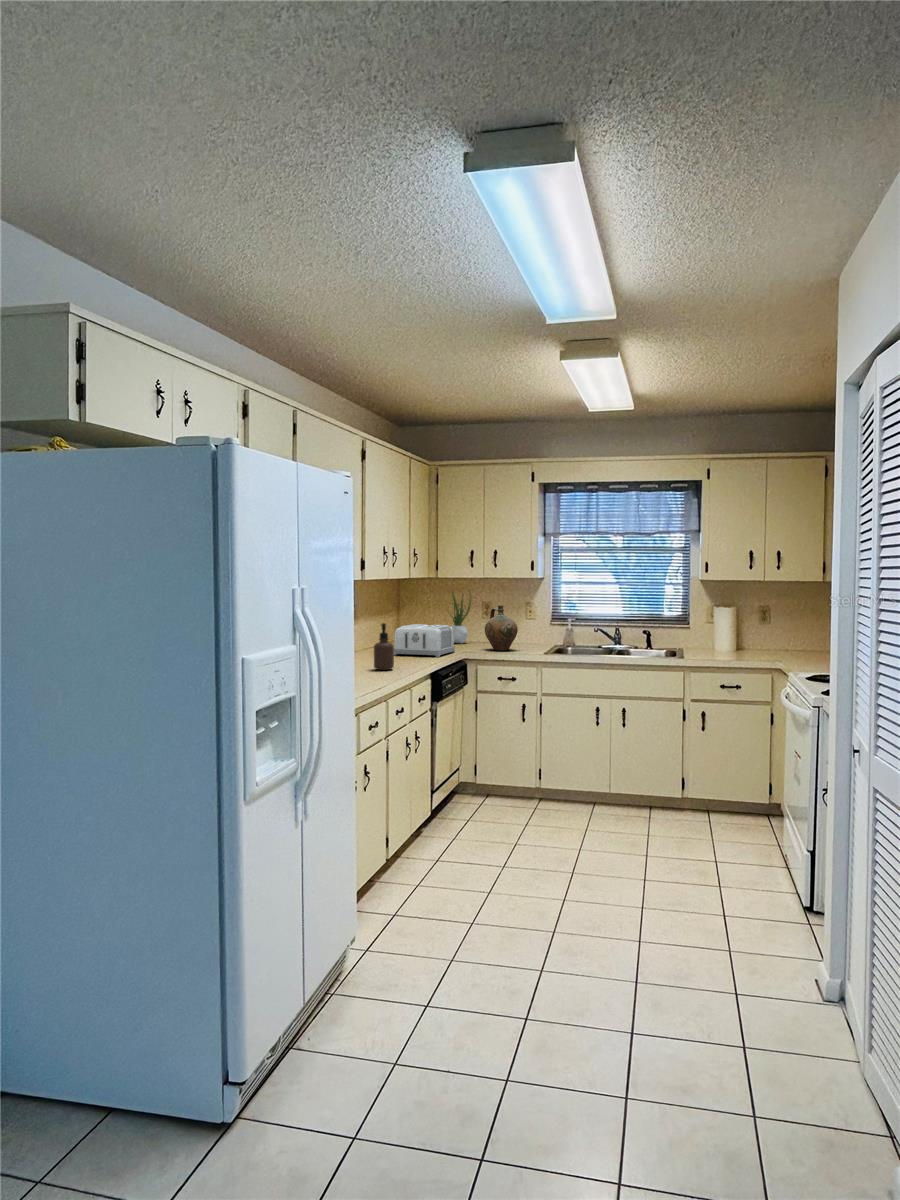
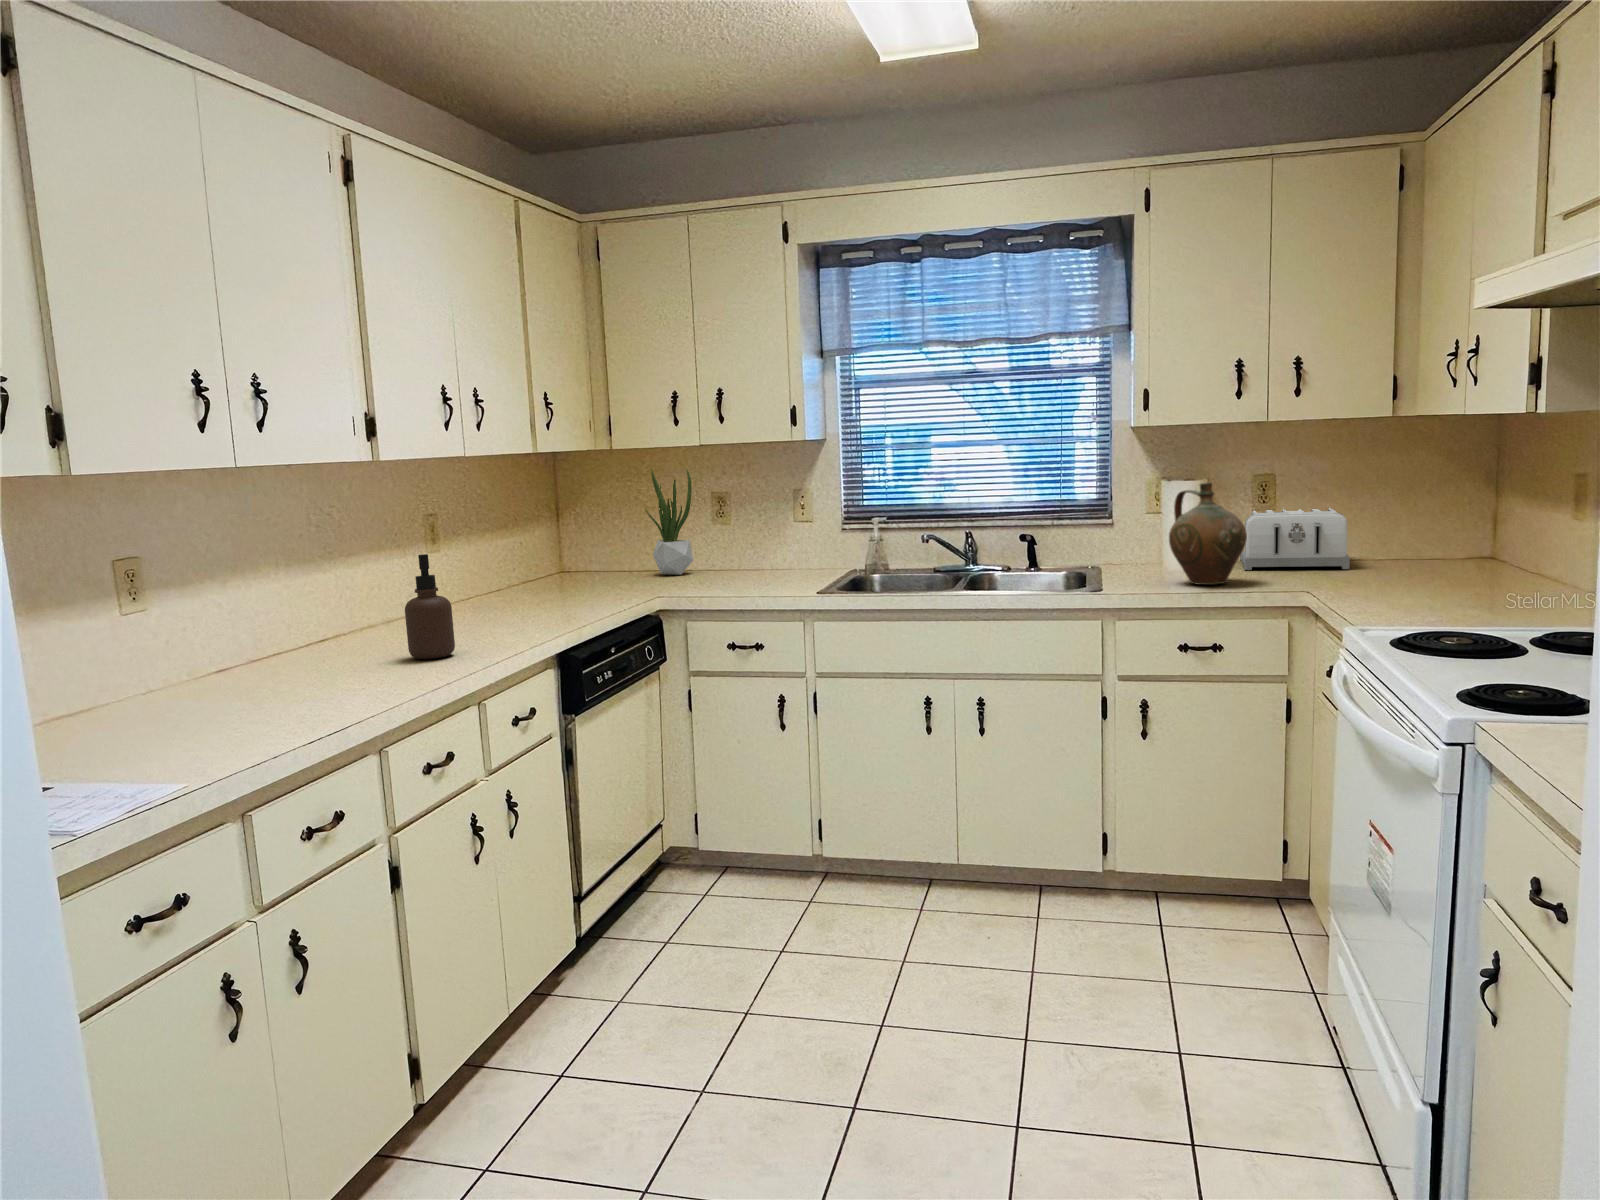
ceramic jug: present [485,605,518,651] -> present [1169,483,1247,585]
toaster: present [394,624,455,657] -> present [1240,508,1350,570]

